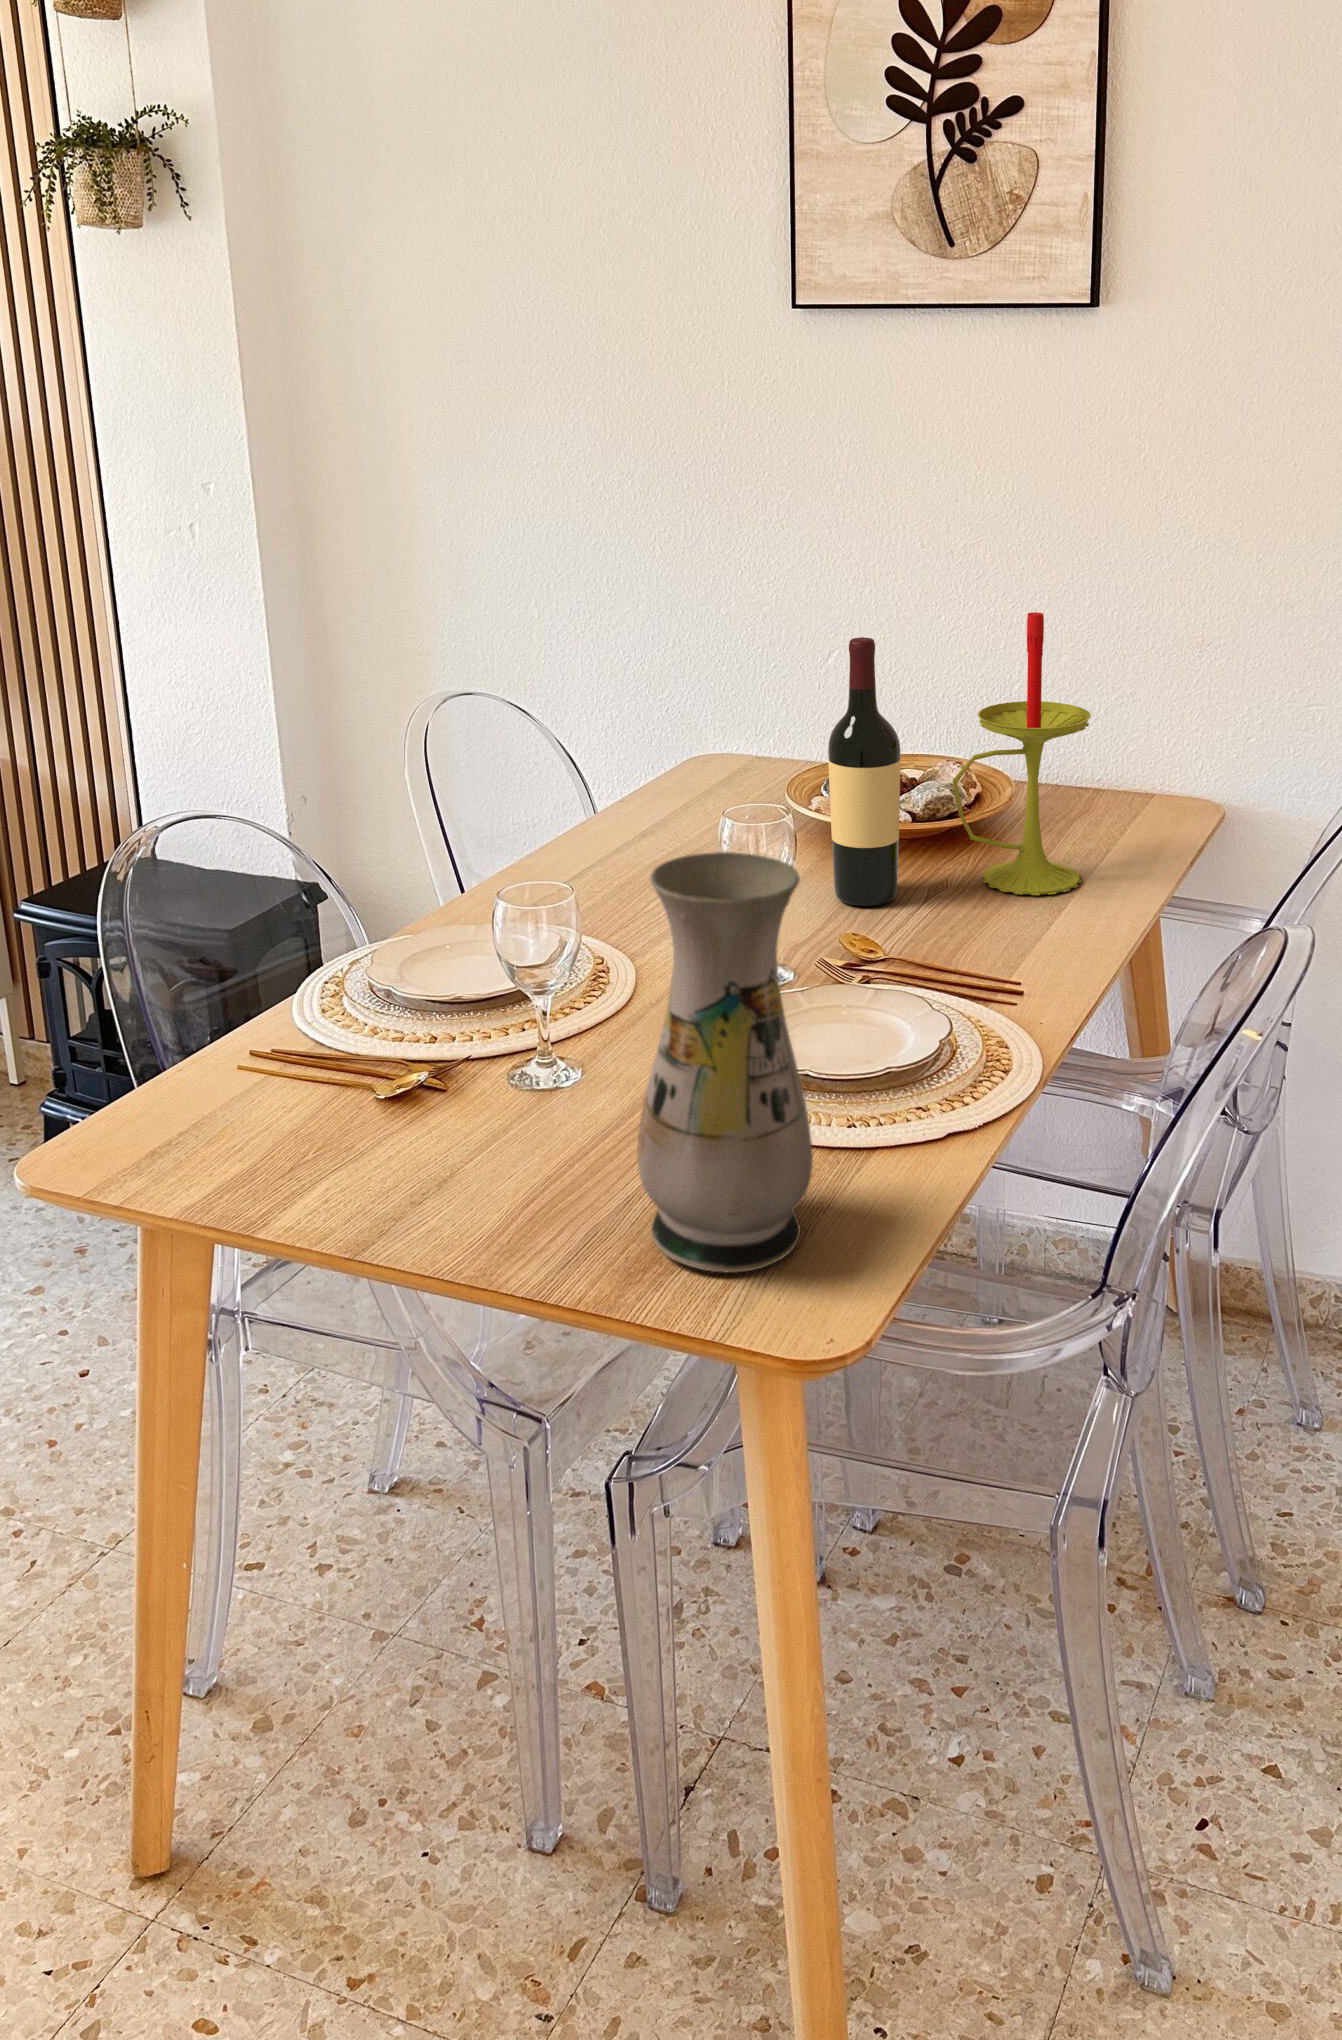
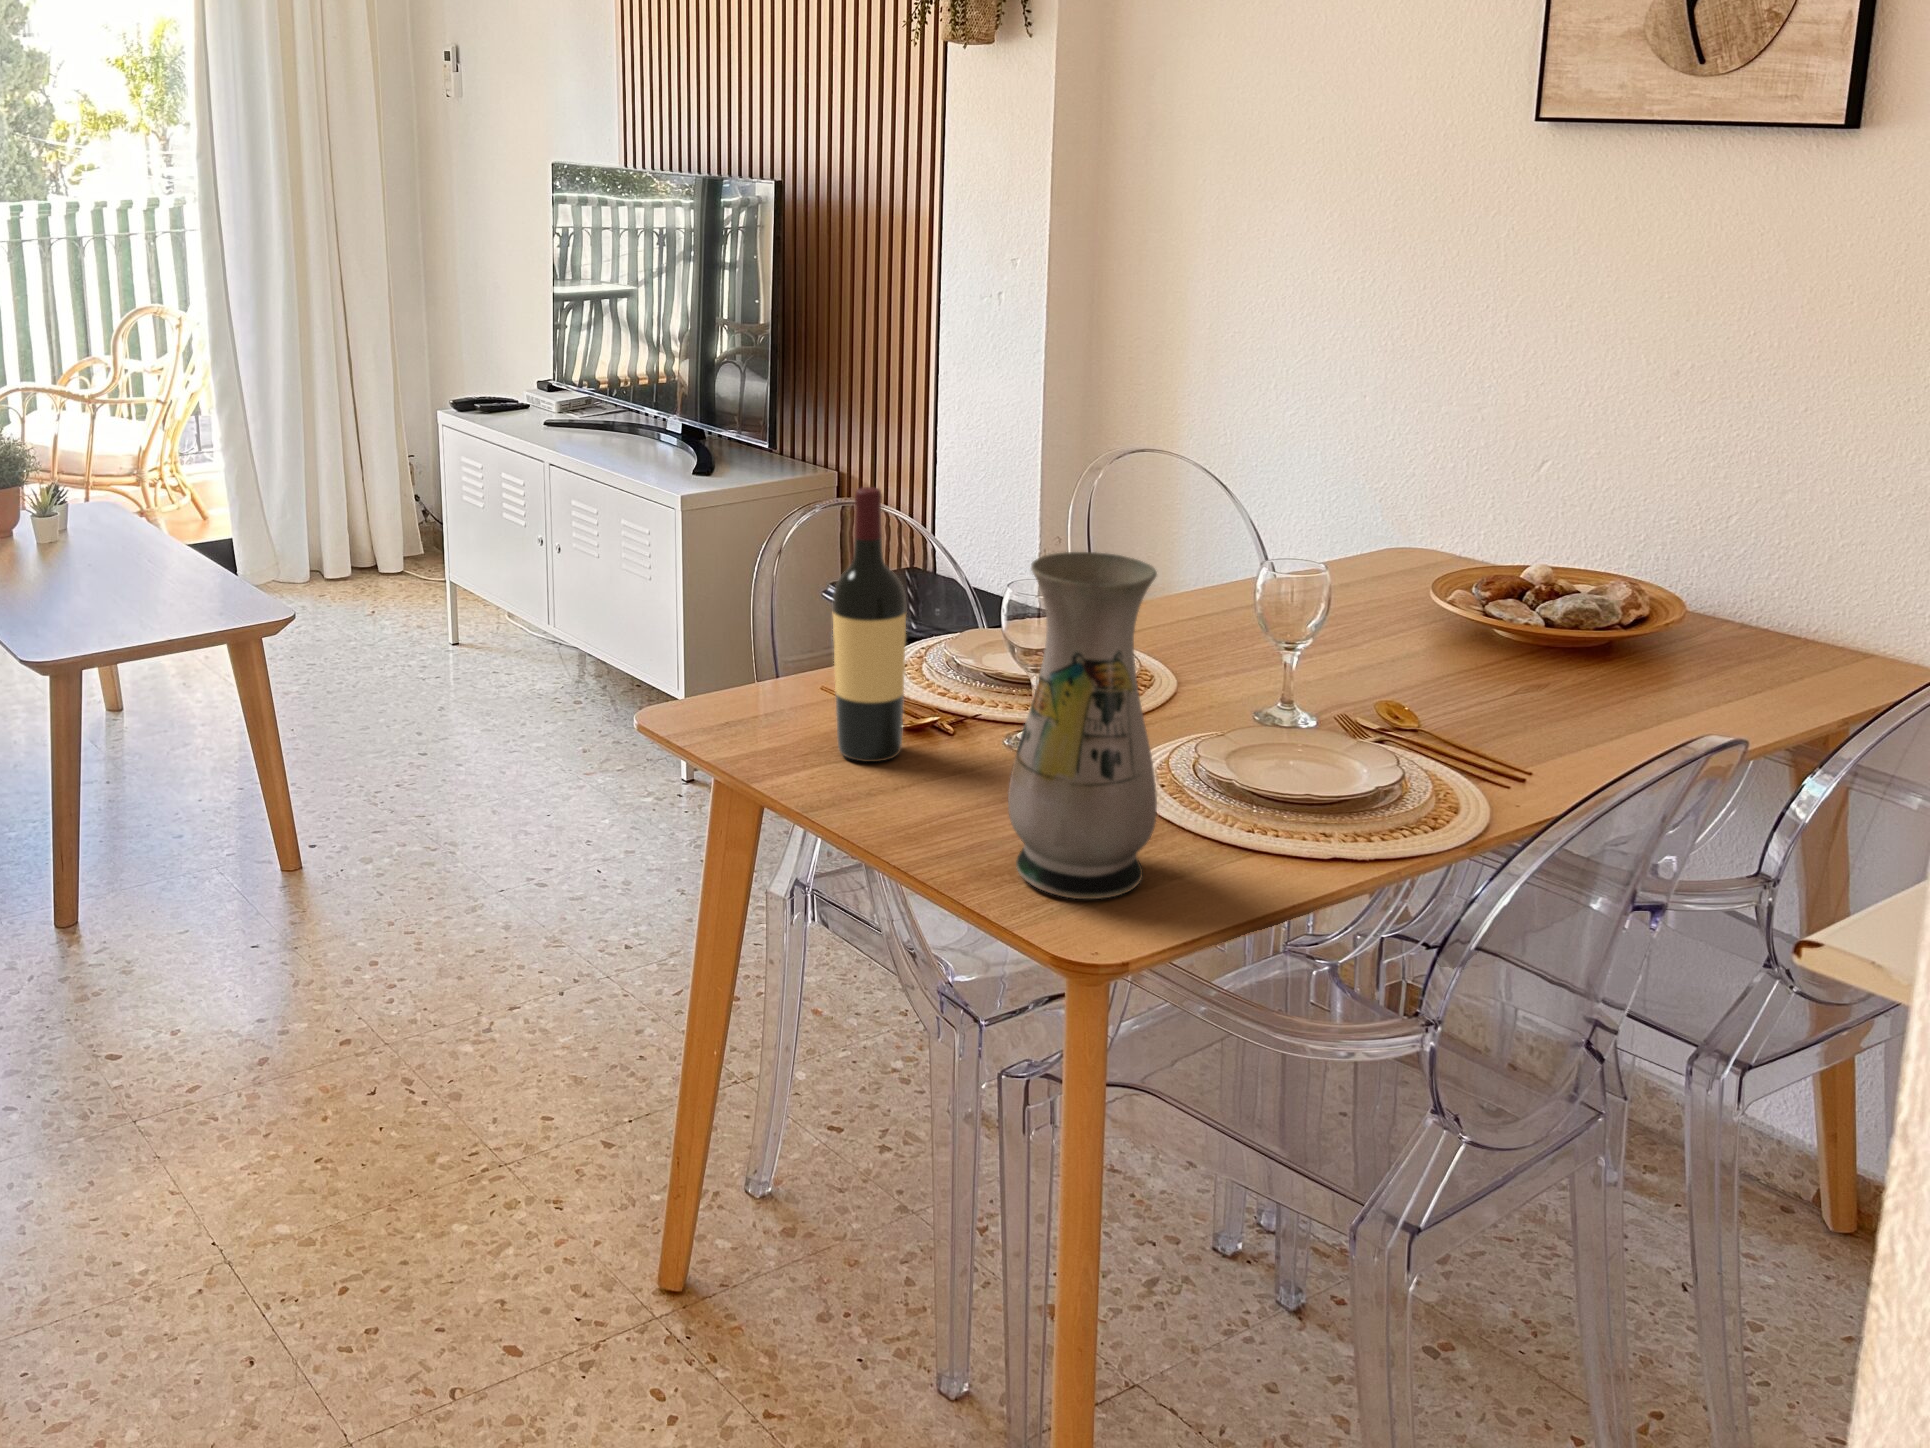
candle: present [953,612,1091,895] -> none [1549,417,1709,704]
wine bottle: present [828,637,901,906] -> present [833,487,906,762]

